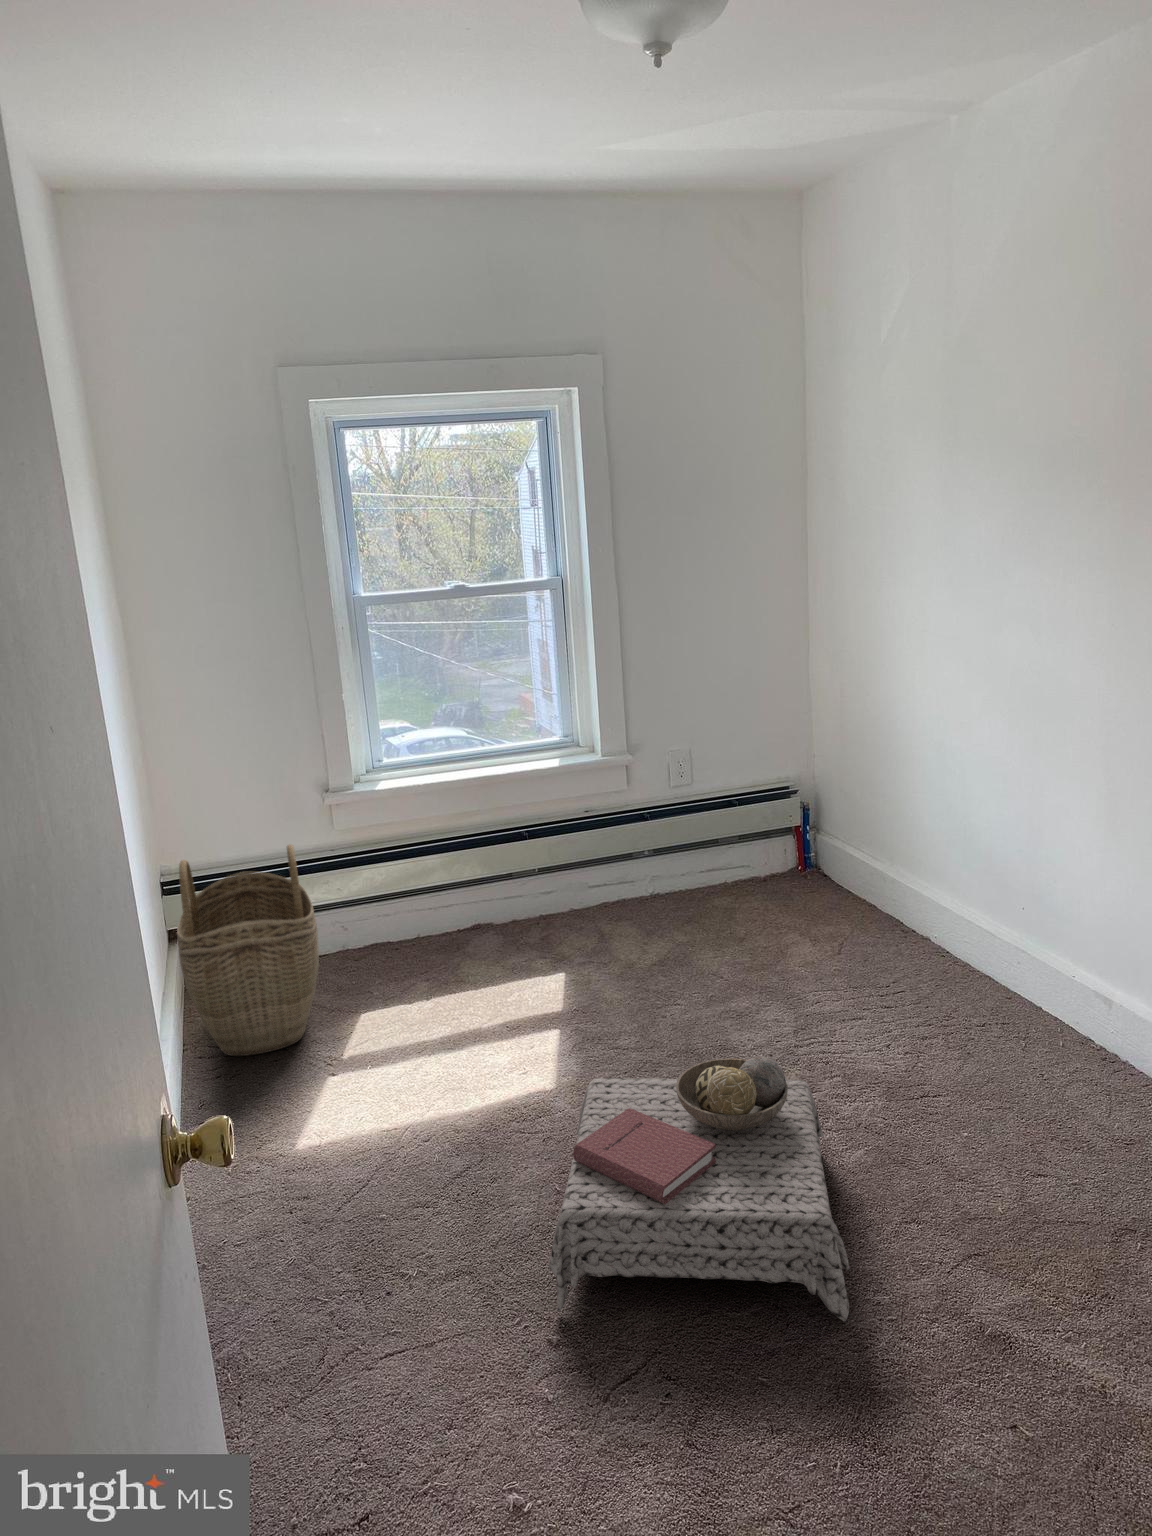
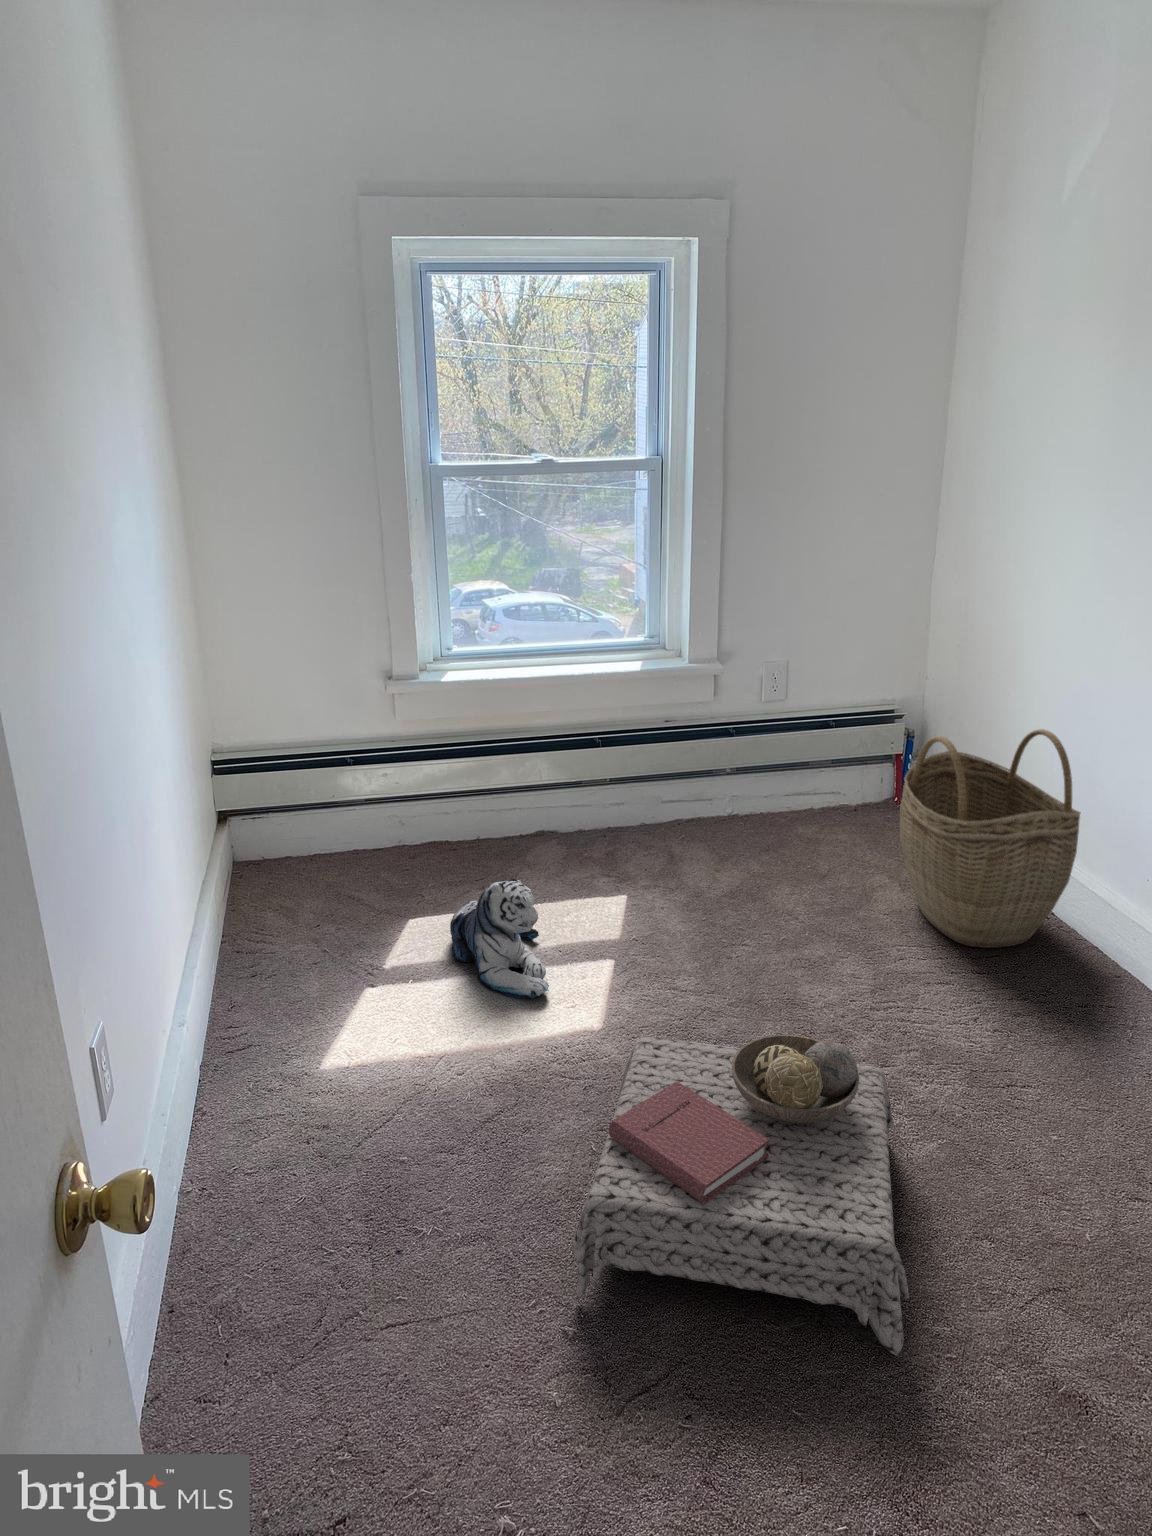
woven basket: present [177,844,319,1056] -> present [900,729,1081,948]
plush toy: none [404,960,502,1068] -> present [450,879,549,999]

